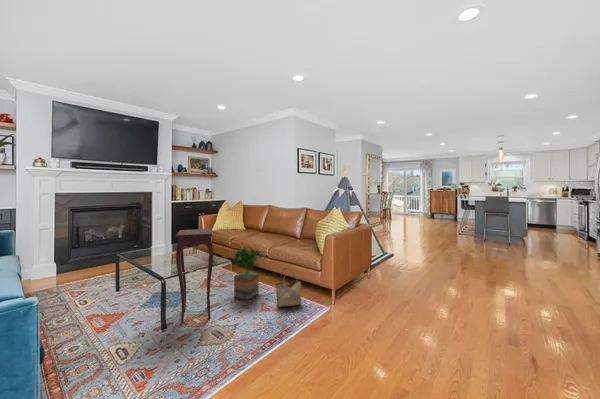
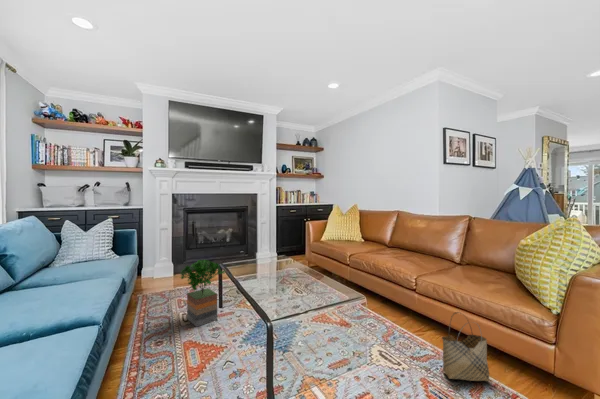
side table: present [176,229,213,323] -> none [295,241,347,380]
potted tree: present [234,249,263,300] -> present [181,260,225,327]

